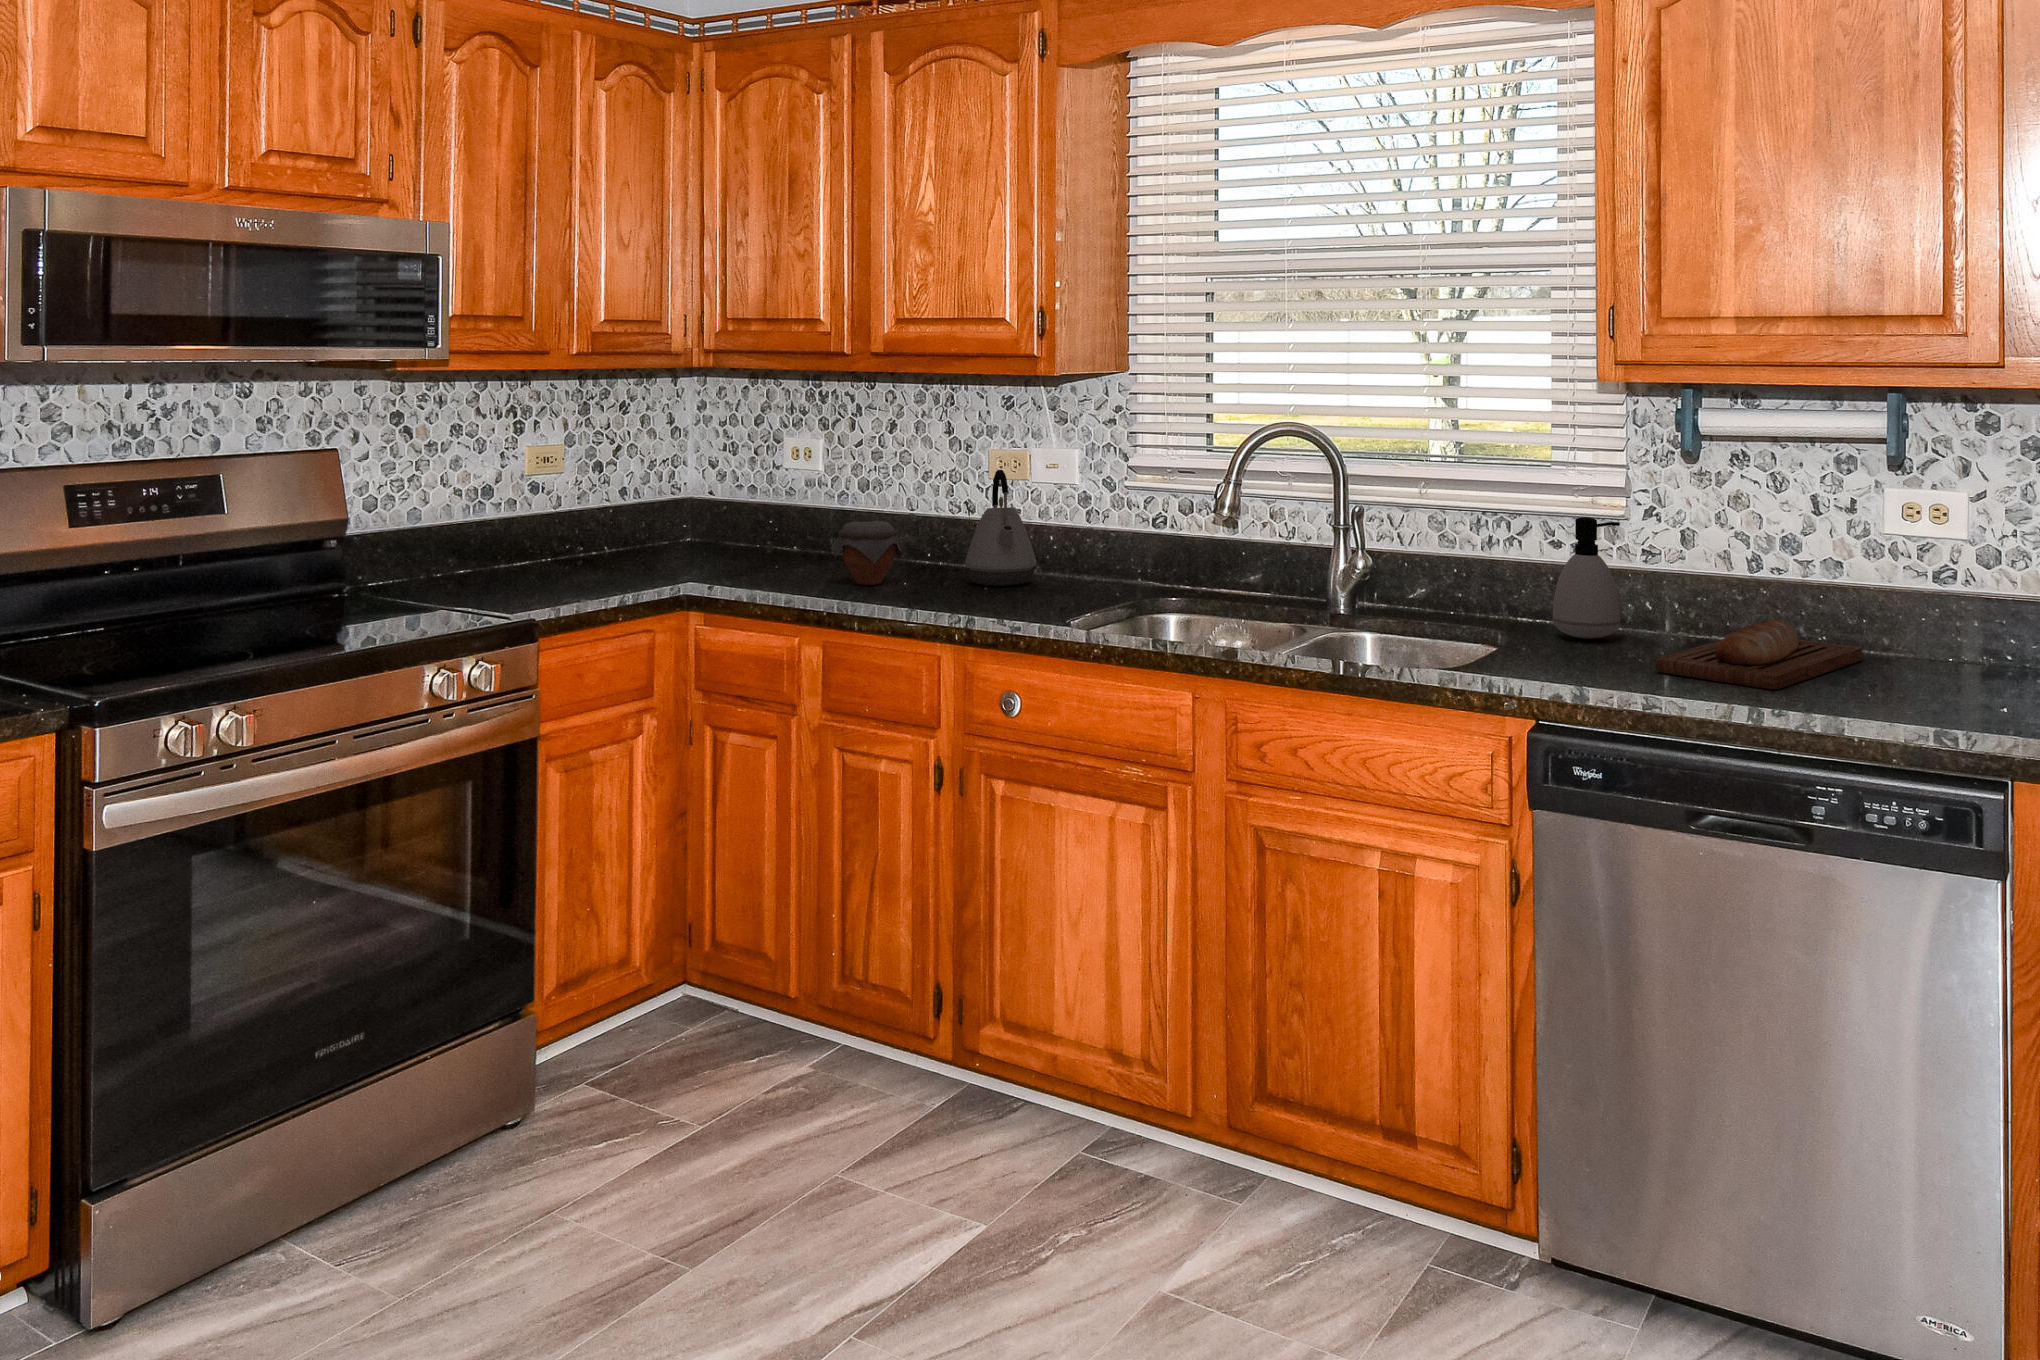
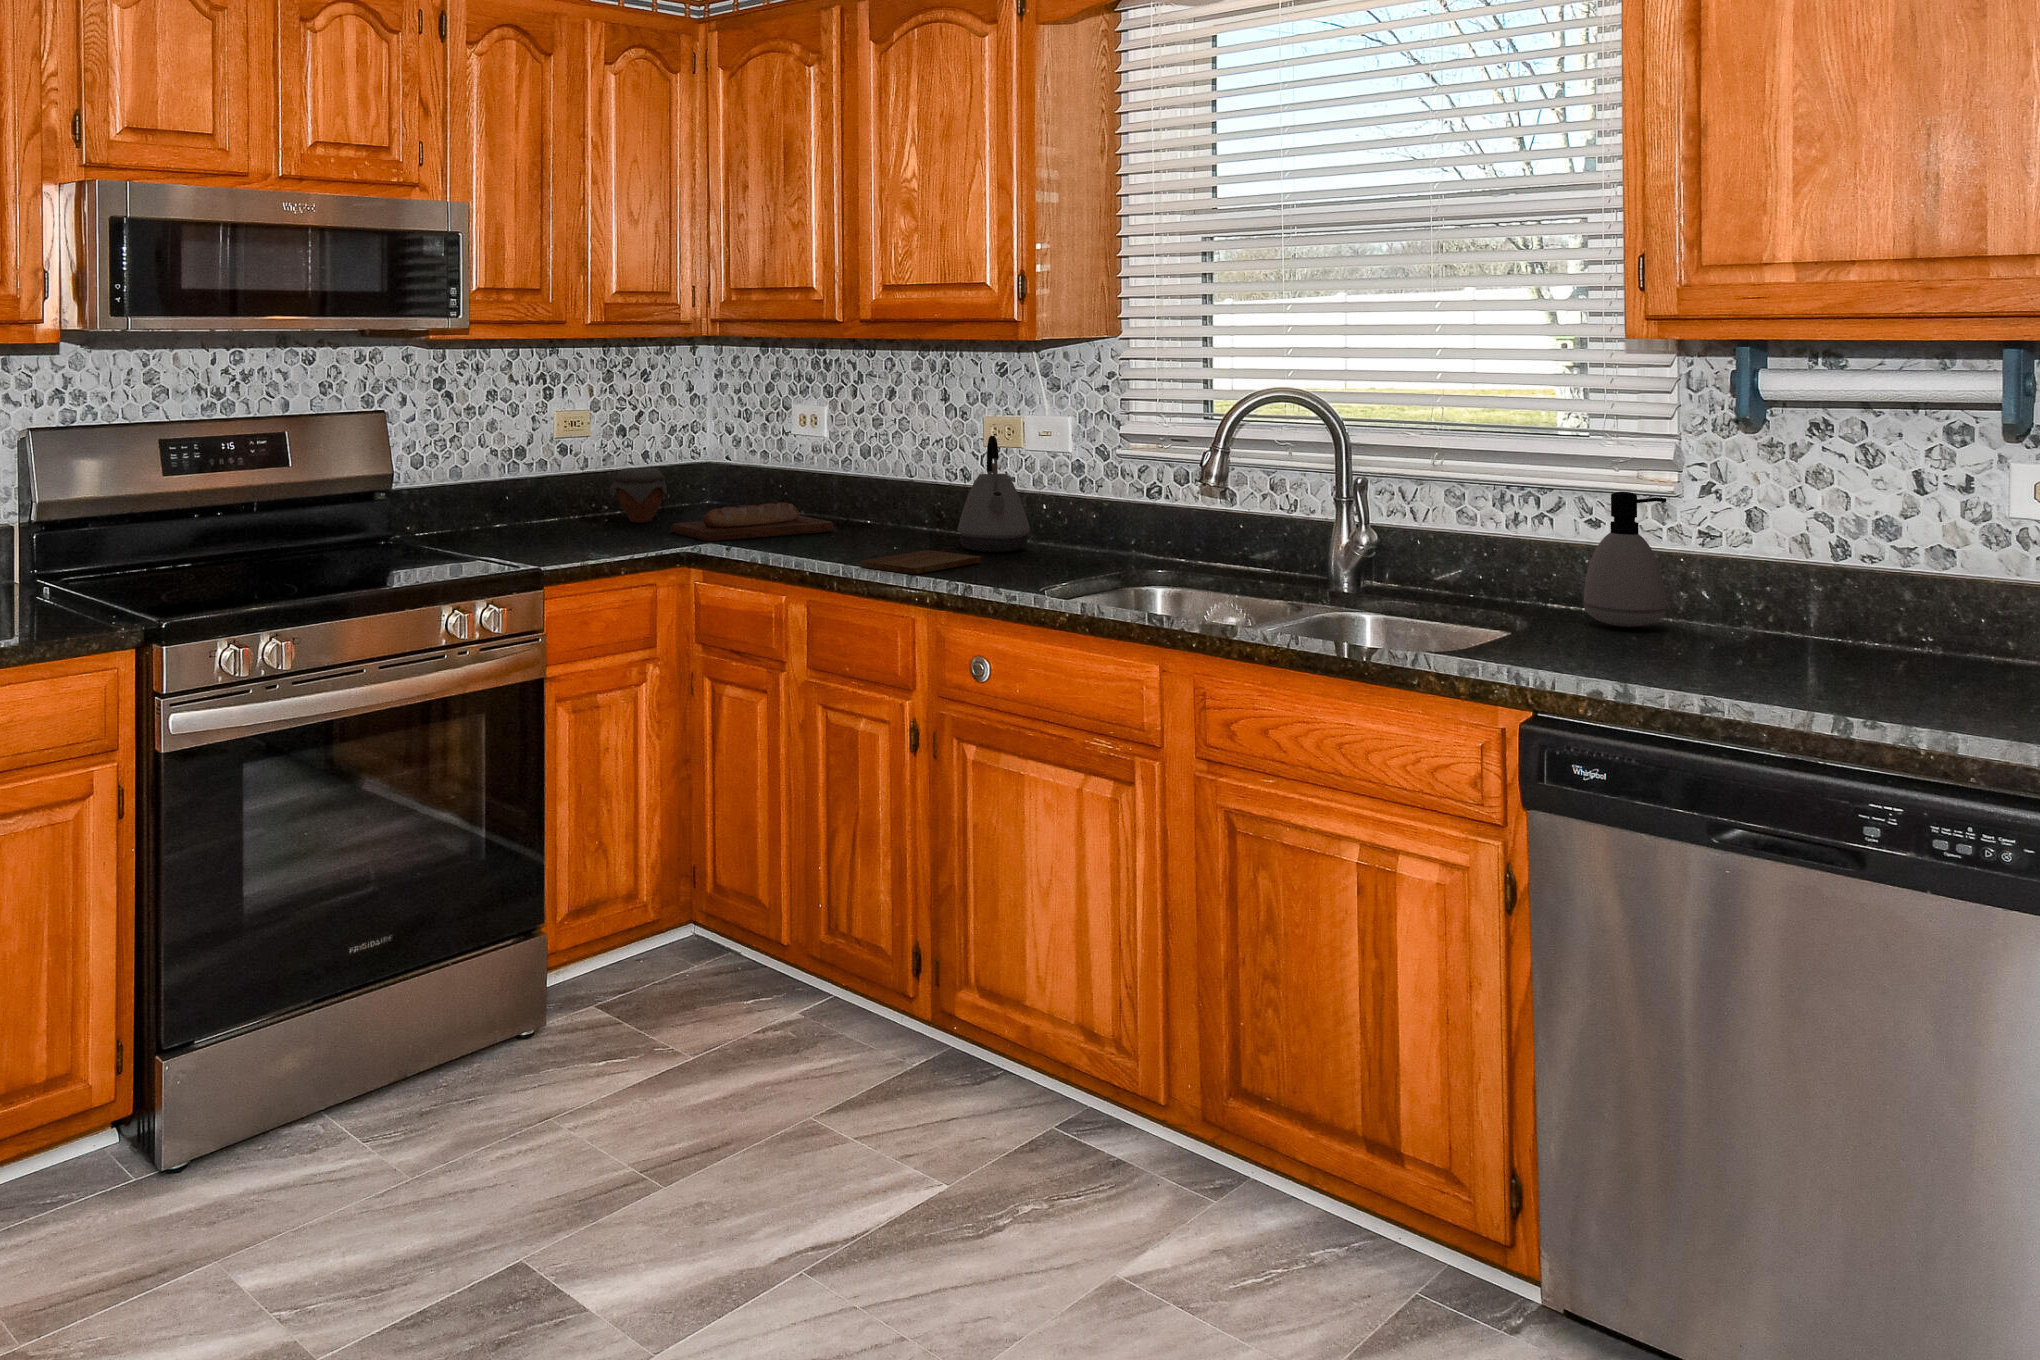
jar: present [831,521,902,585] -> present [609,468,668,523]
cutting board: none [877,586,995,612] -> present [860,550,981,574]
bread loaf: present [1655,620,1862,690] -> present [671,502,834,541]

